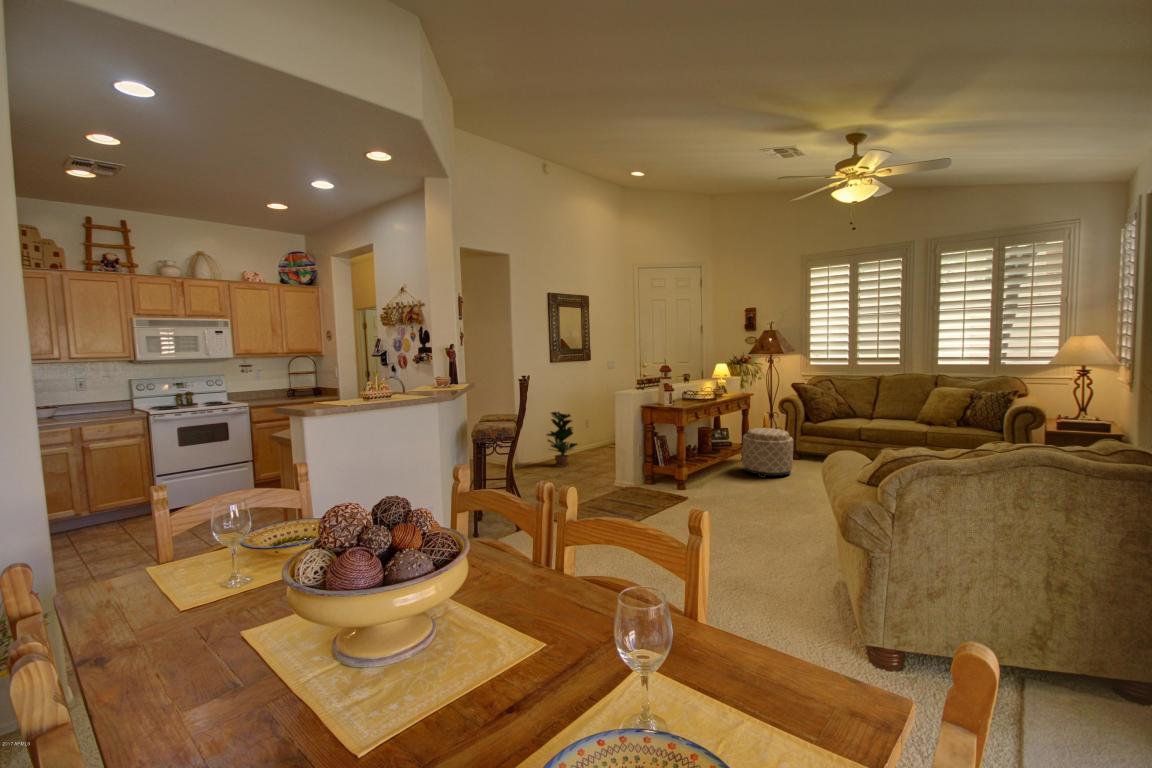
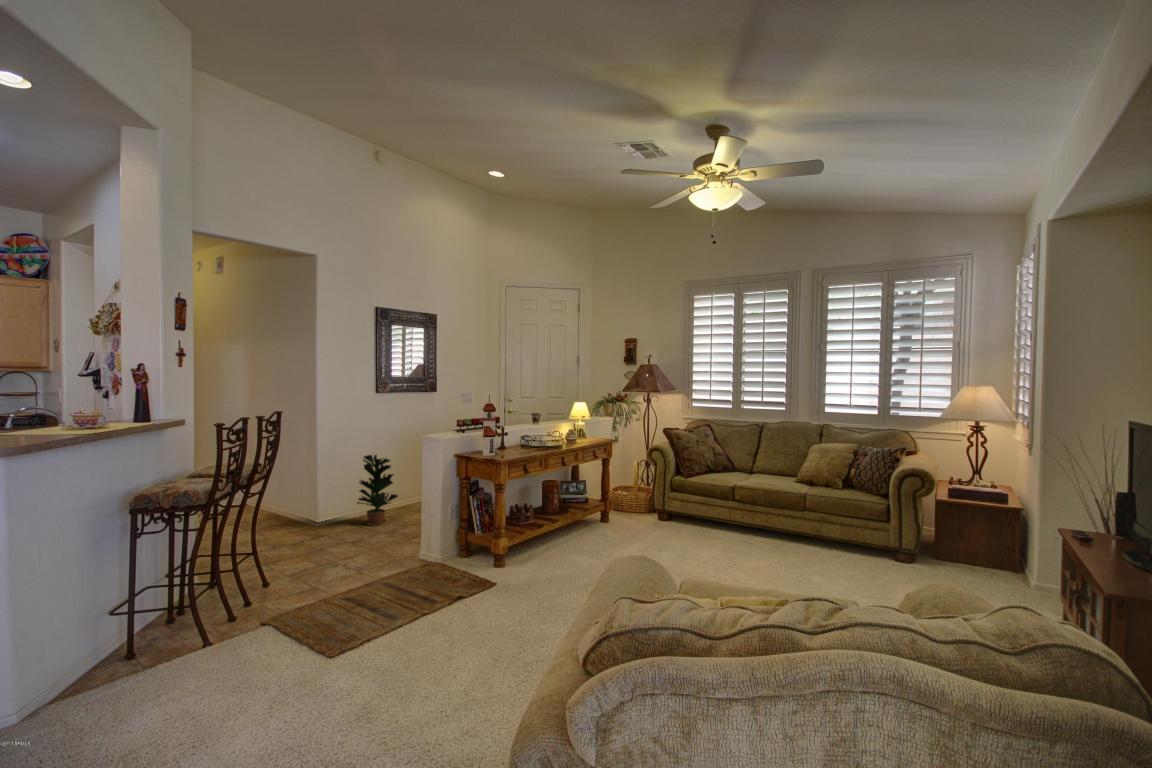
ottoman: present [742,428,793,478] -> none [592,483,652,548]

